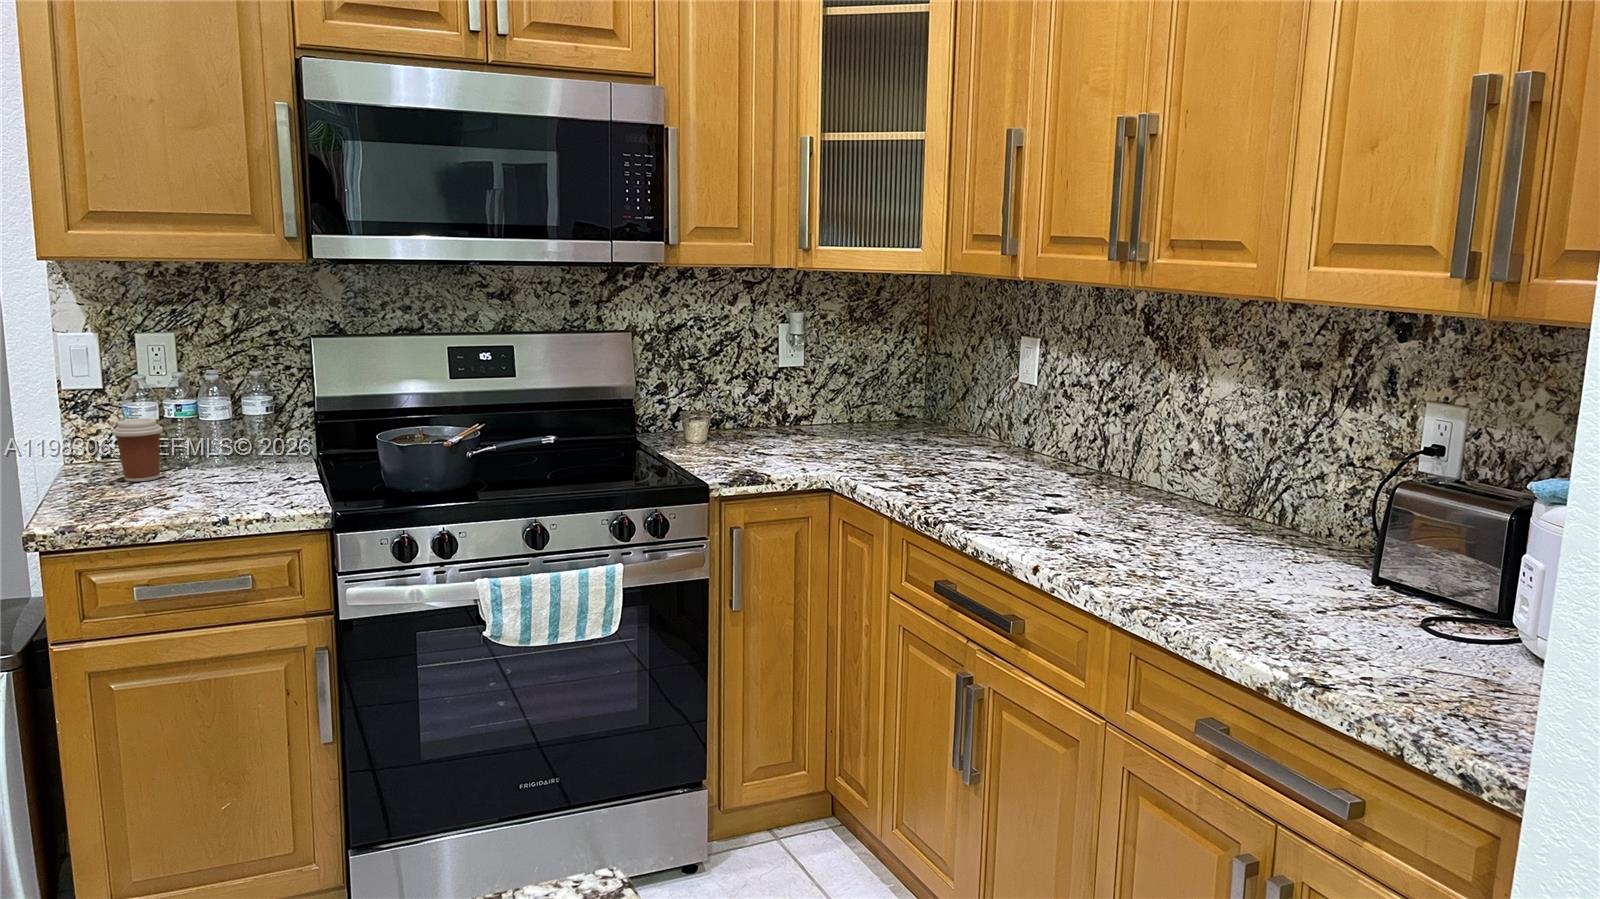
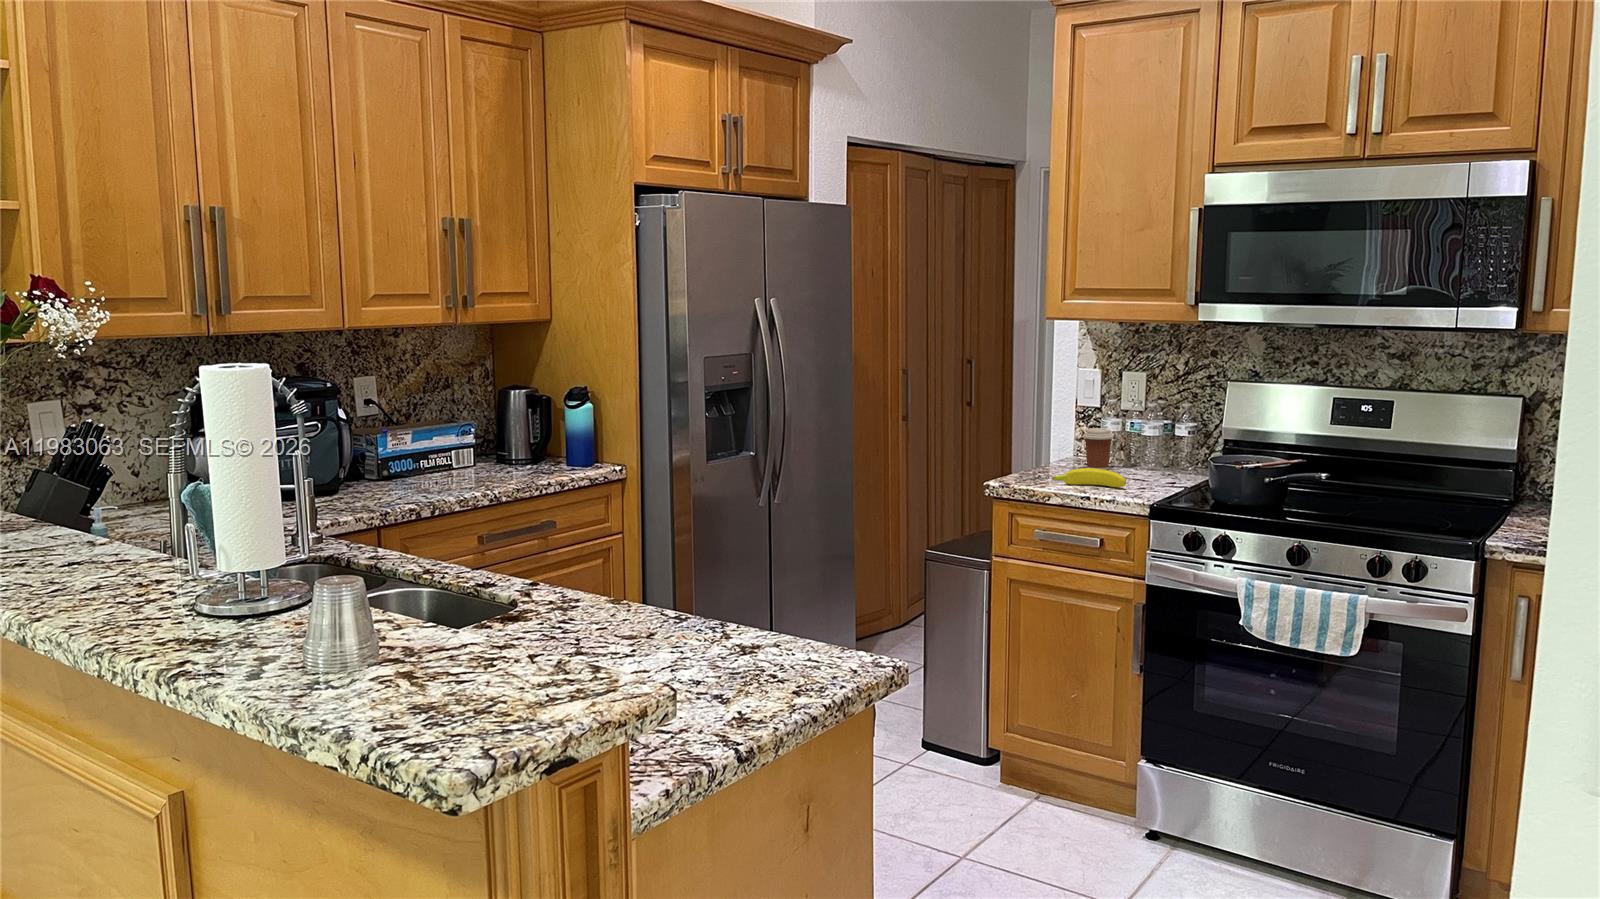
banana: none [133,476,253,507] -> present [1052,468,1126,487]

